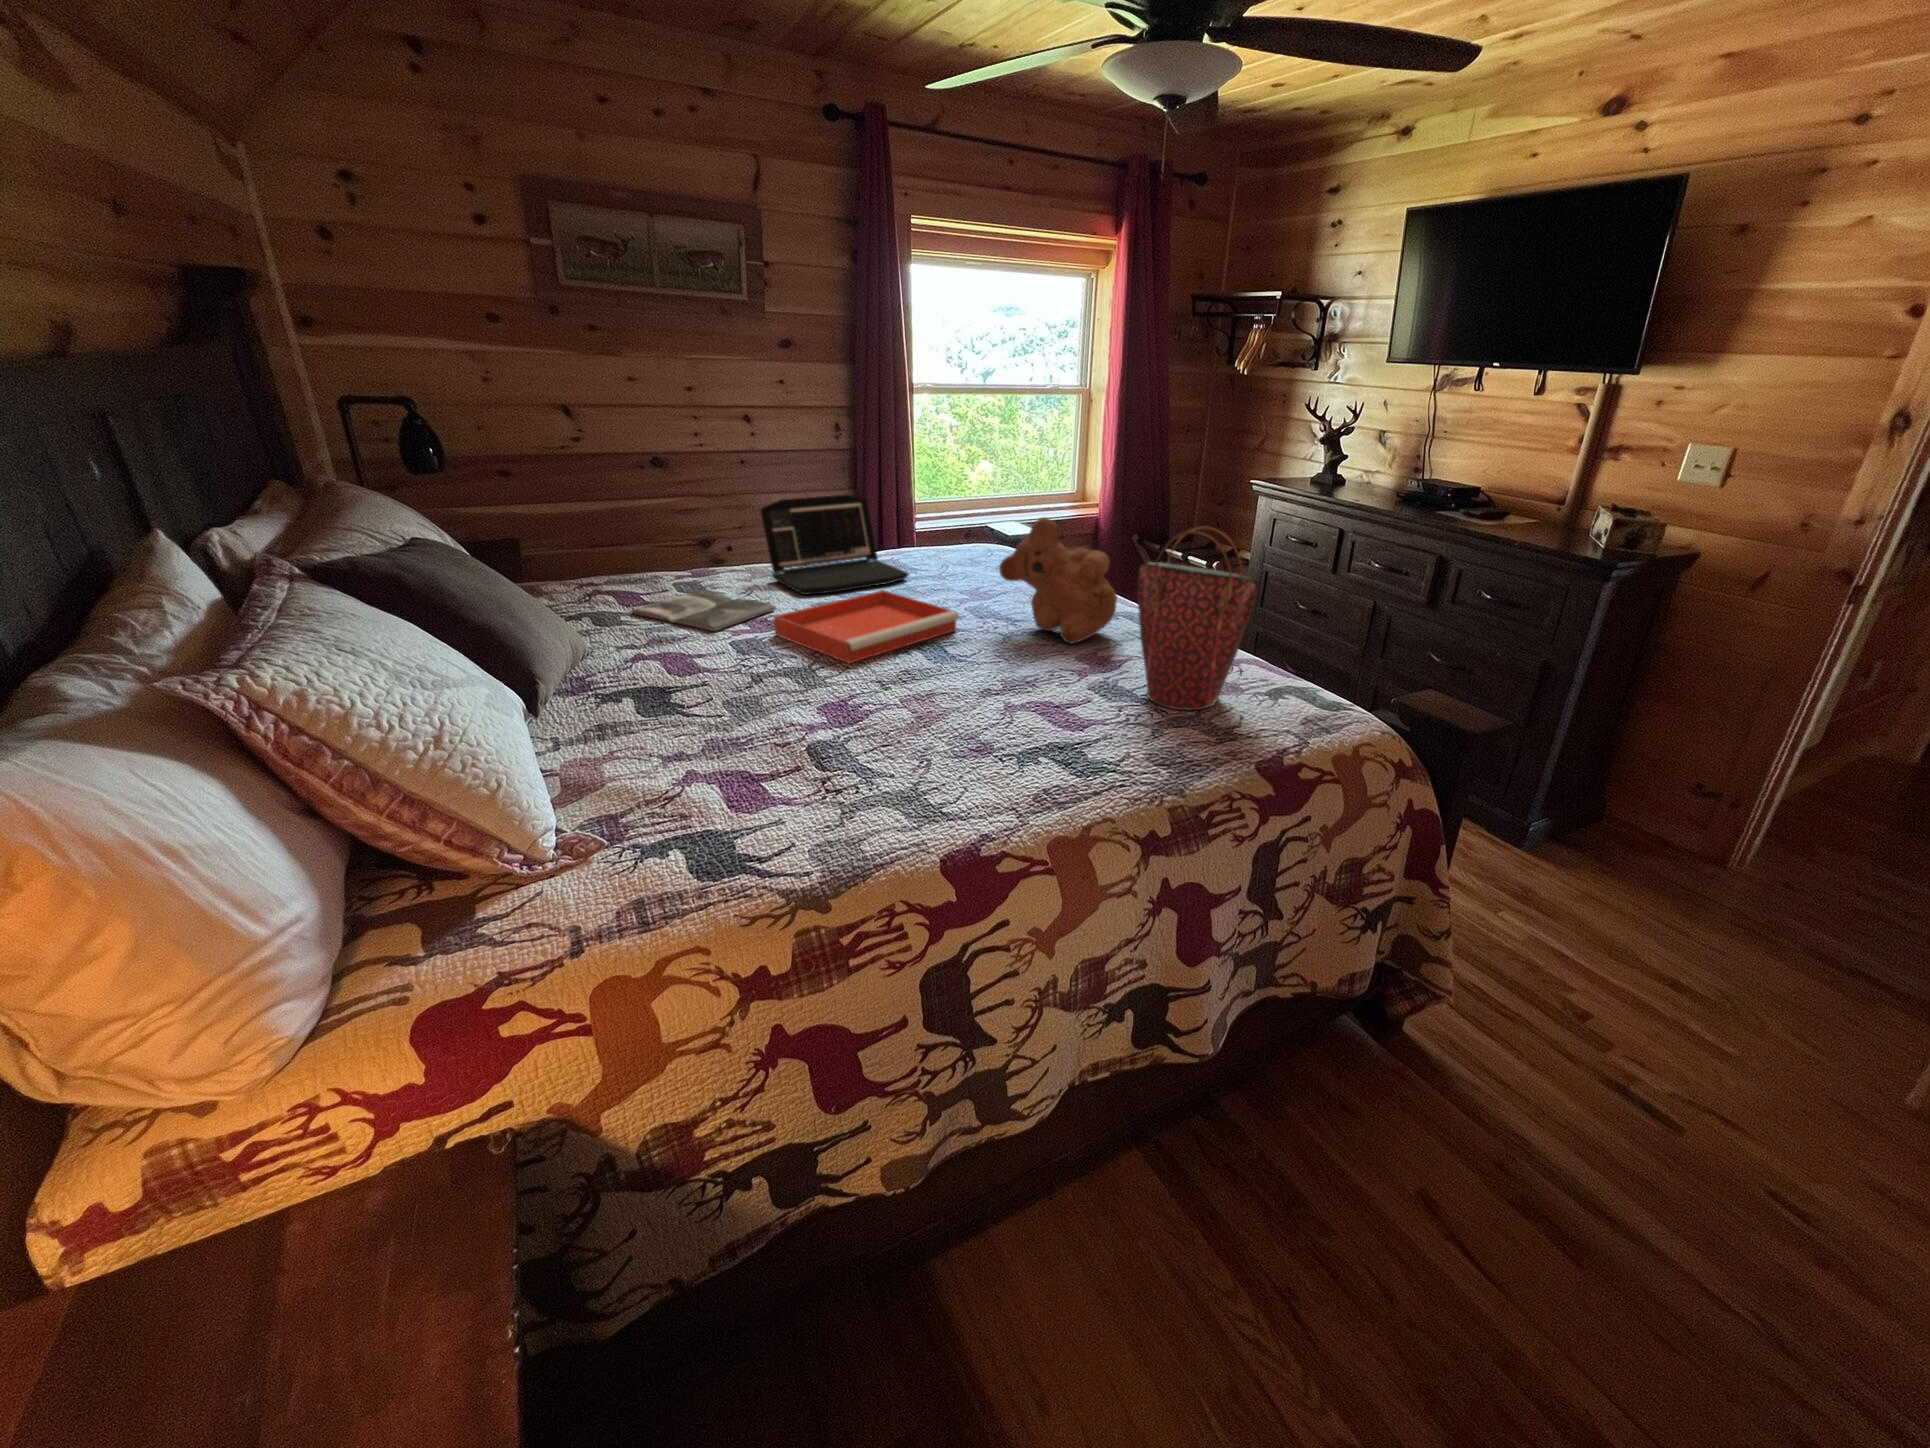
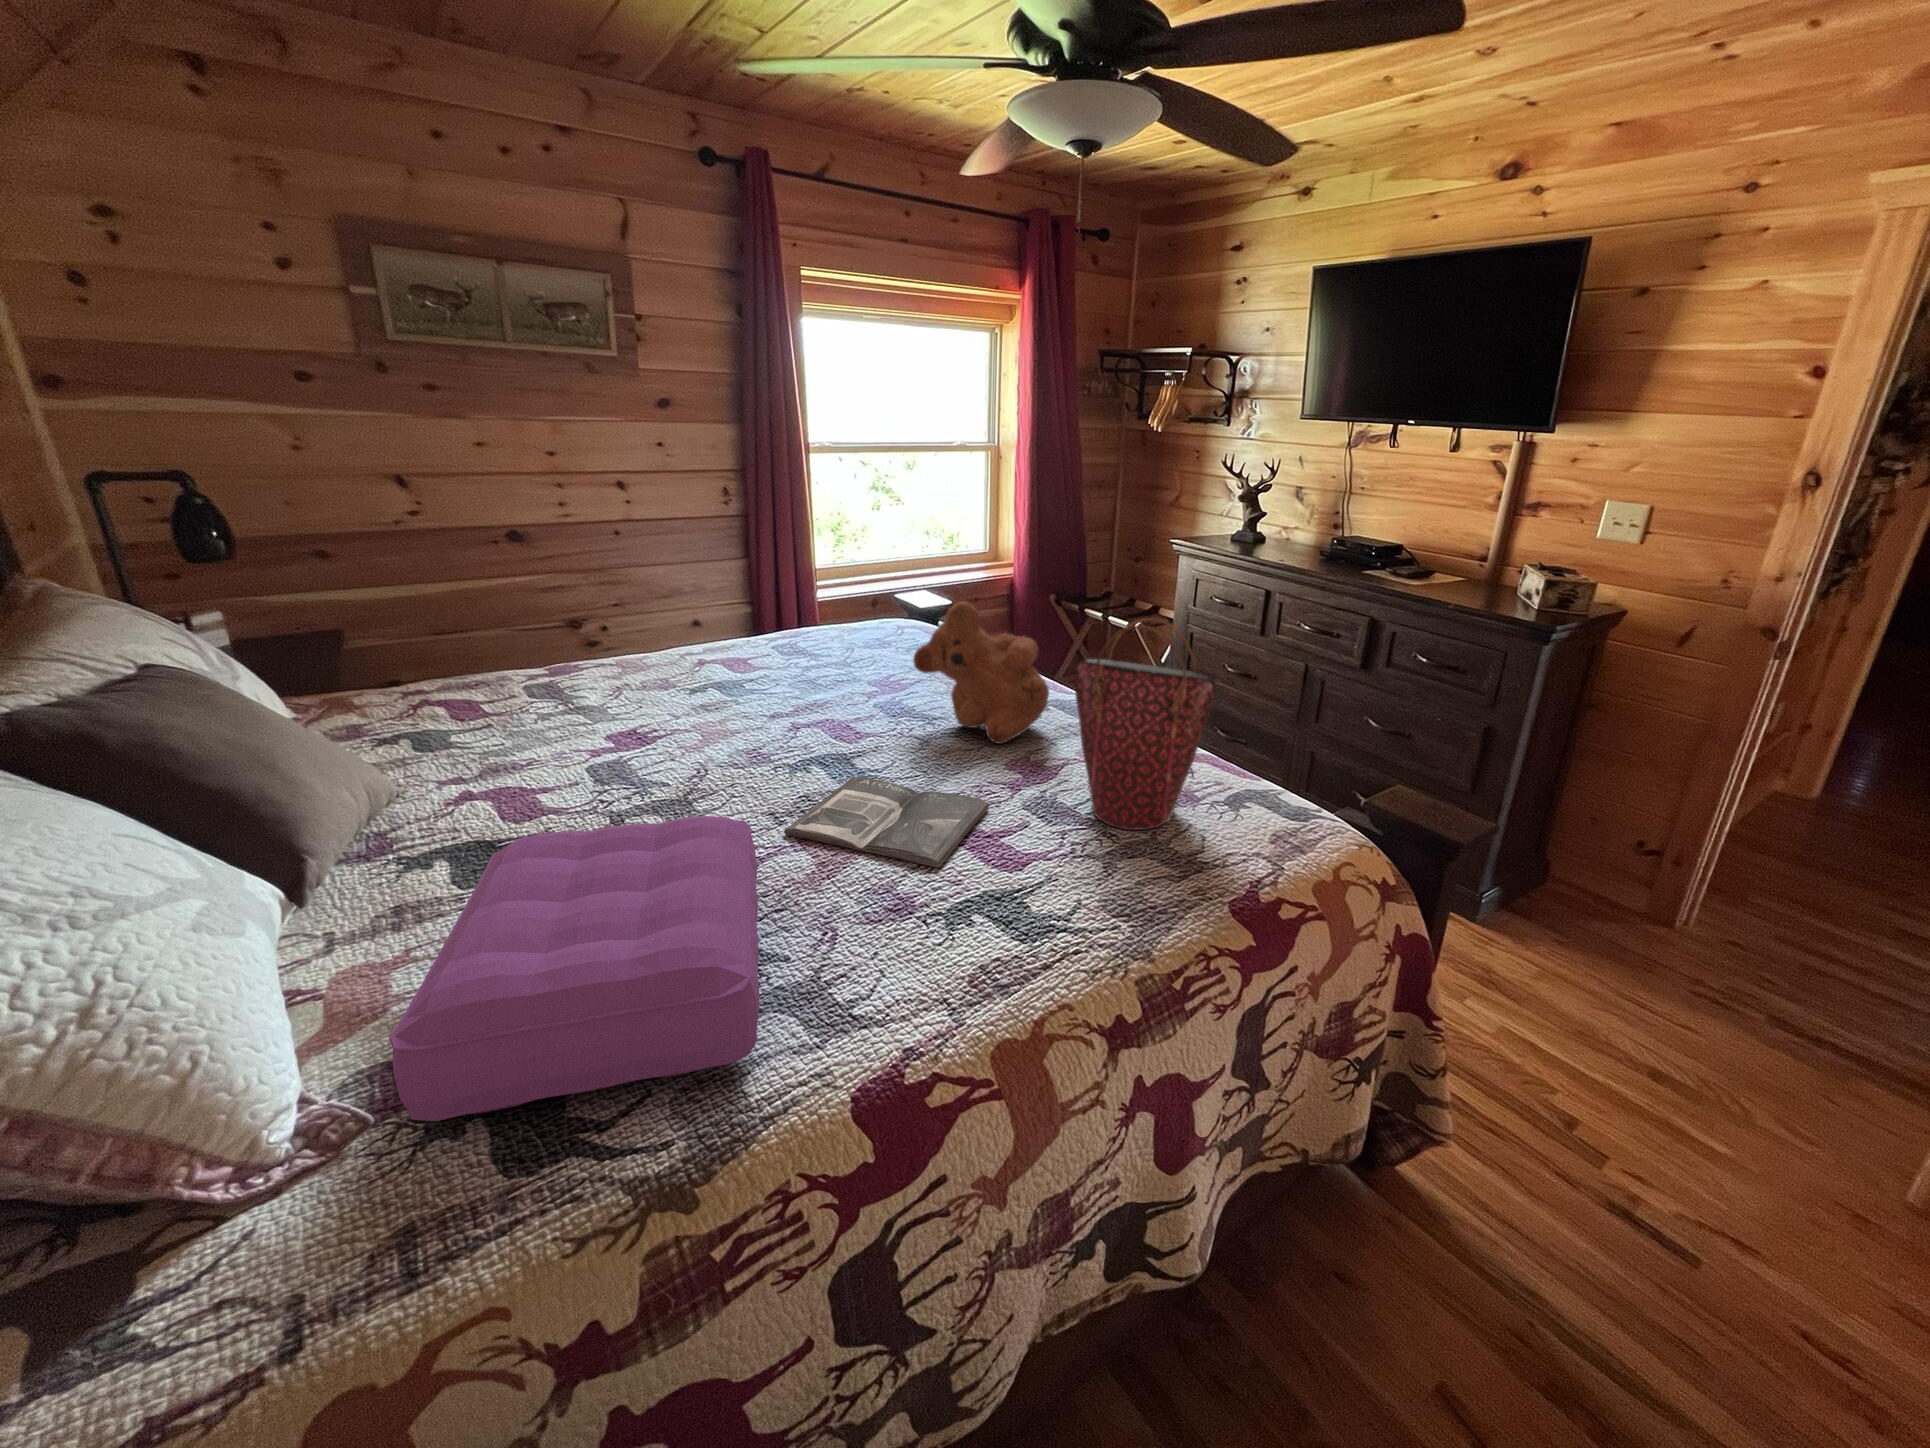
laptop: present [761,495,909,595] -> none [633,572,811,692]
magazine: present [631,590,776,631] -> present [784,776,989,867]
tray: present [774,590,959,663] -> none [644,686,870,787]
pillow: none [627,664,874,840] -> present [389,816,760,1121]

